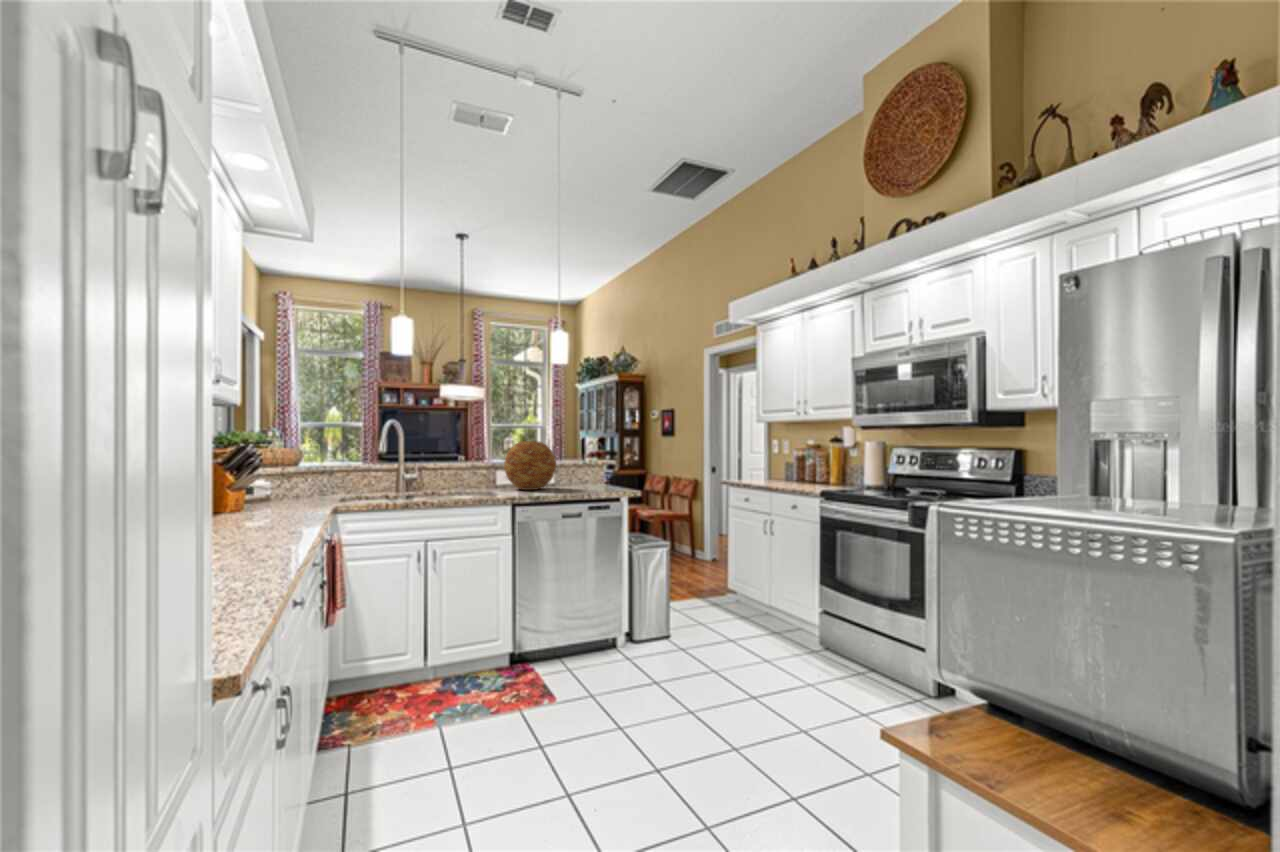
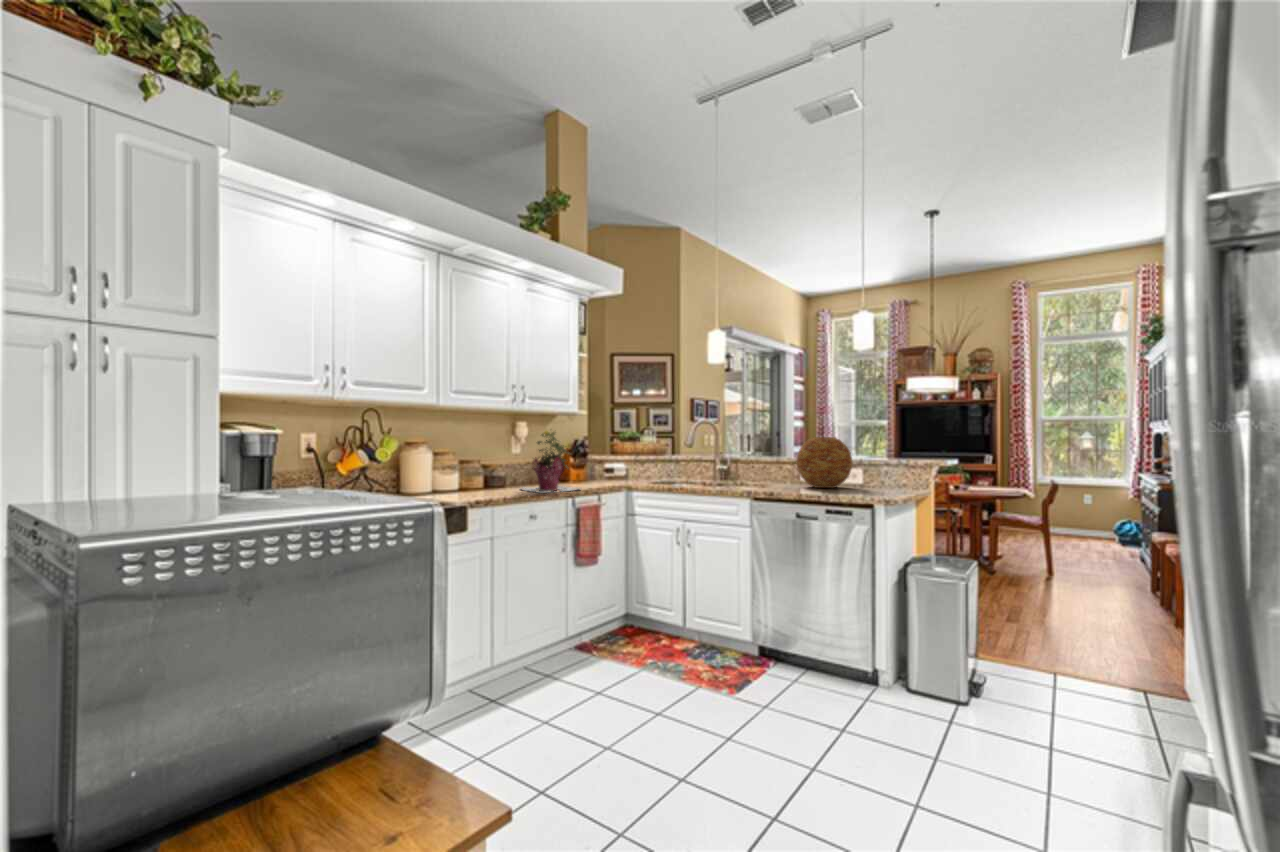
potted plant: none [244,429,343,529] -> present [521,431,581,493]

